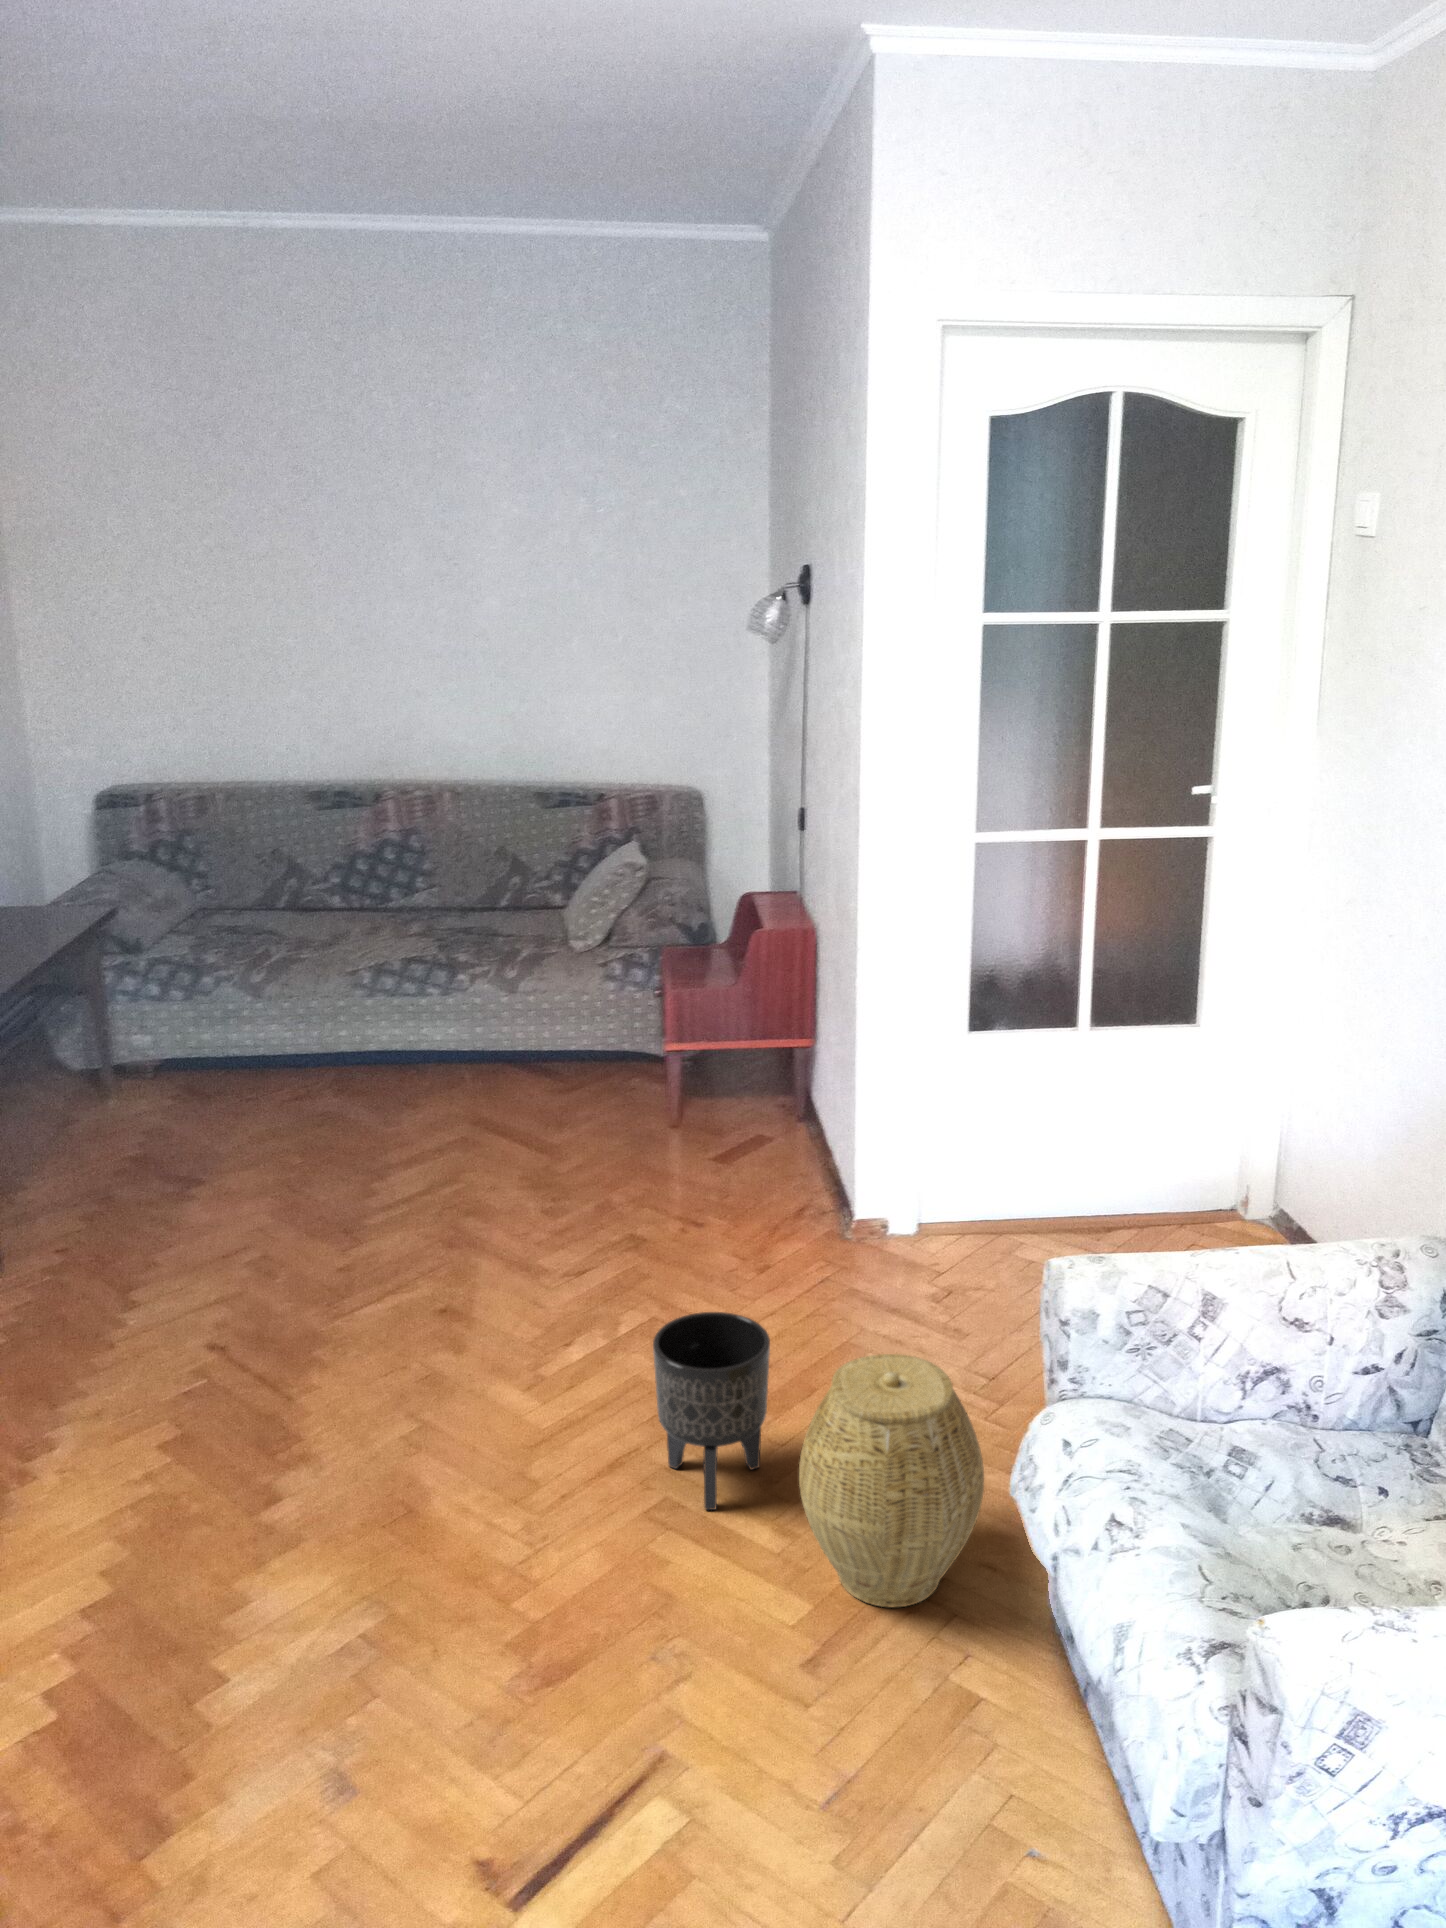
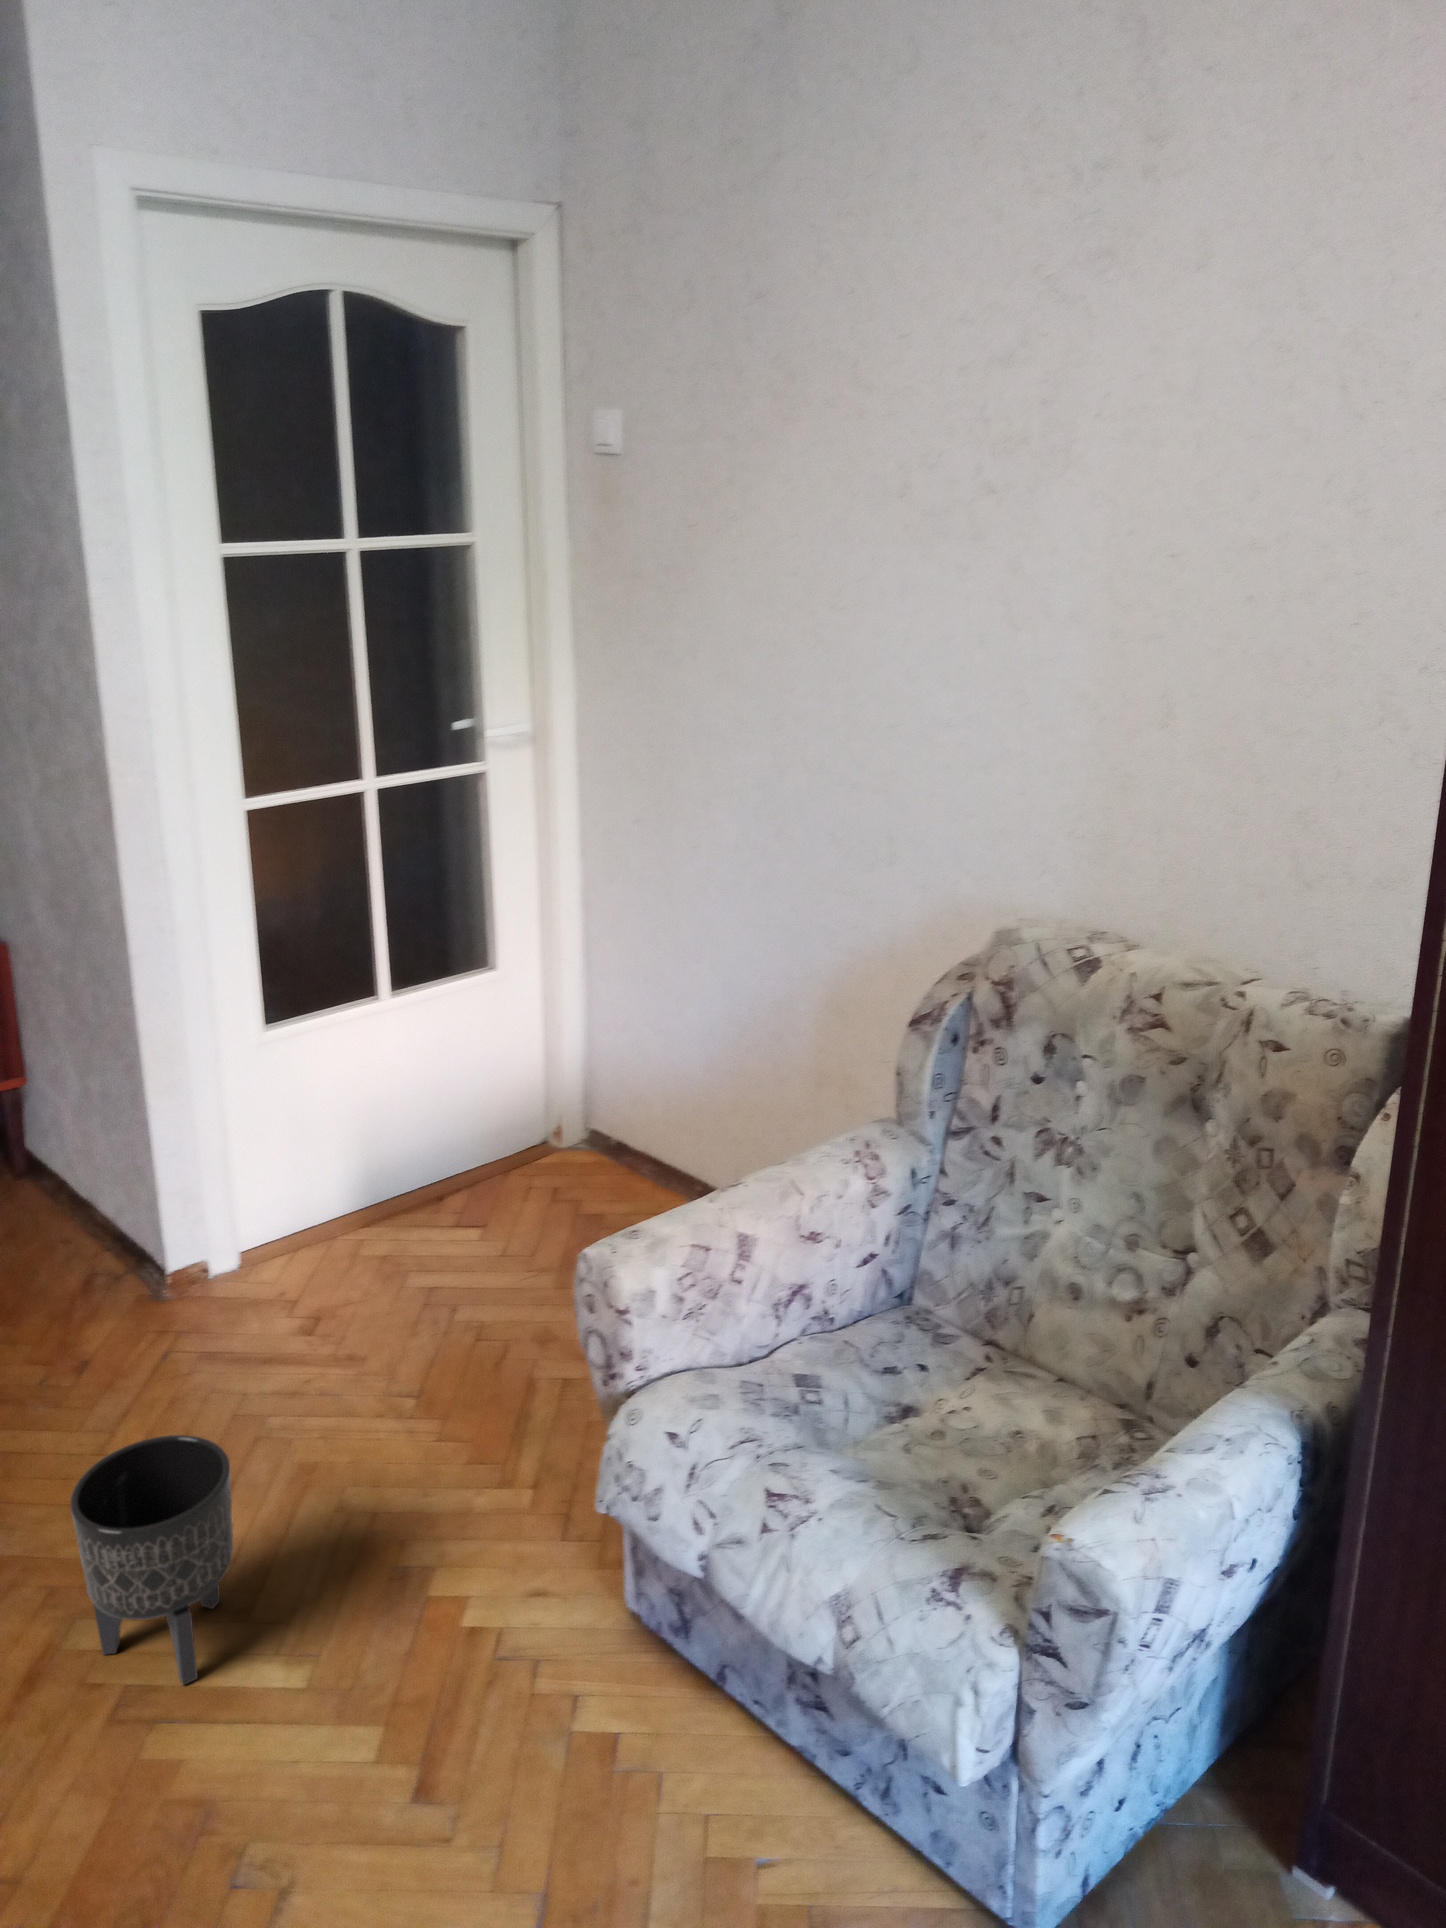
woven basket: present [799,1354,984,1608] -> none [324,1404,540,1697]

